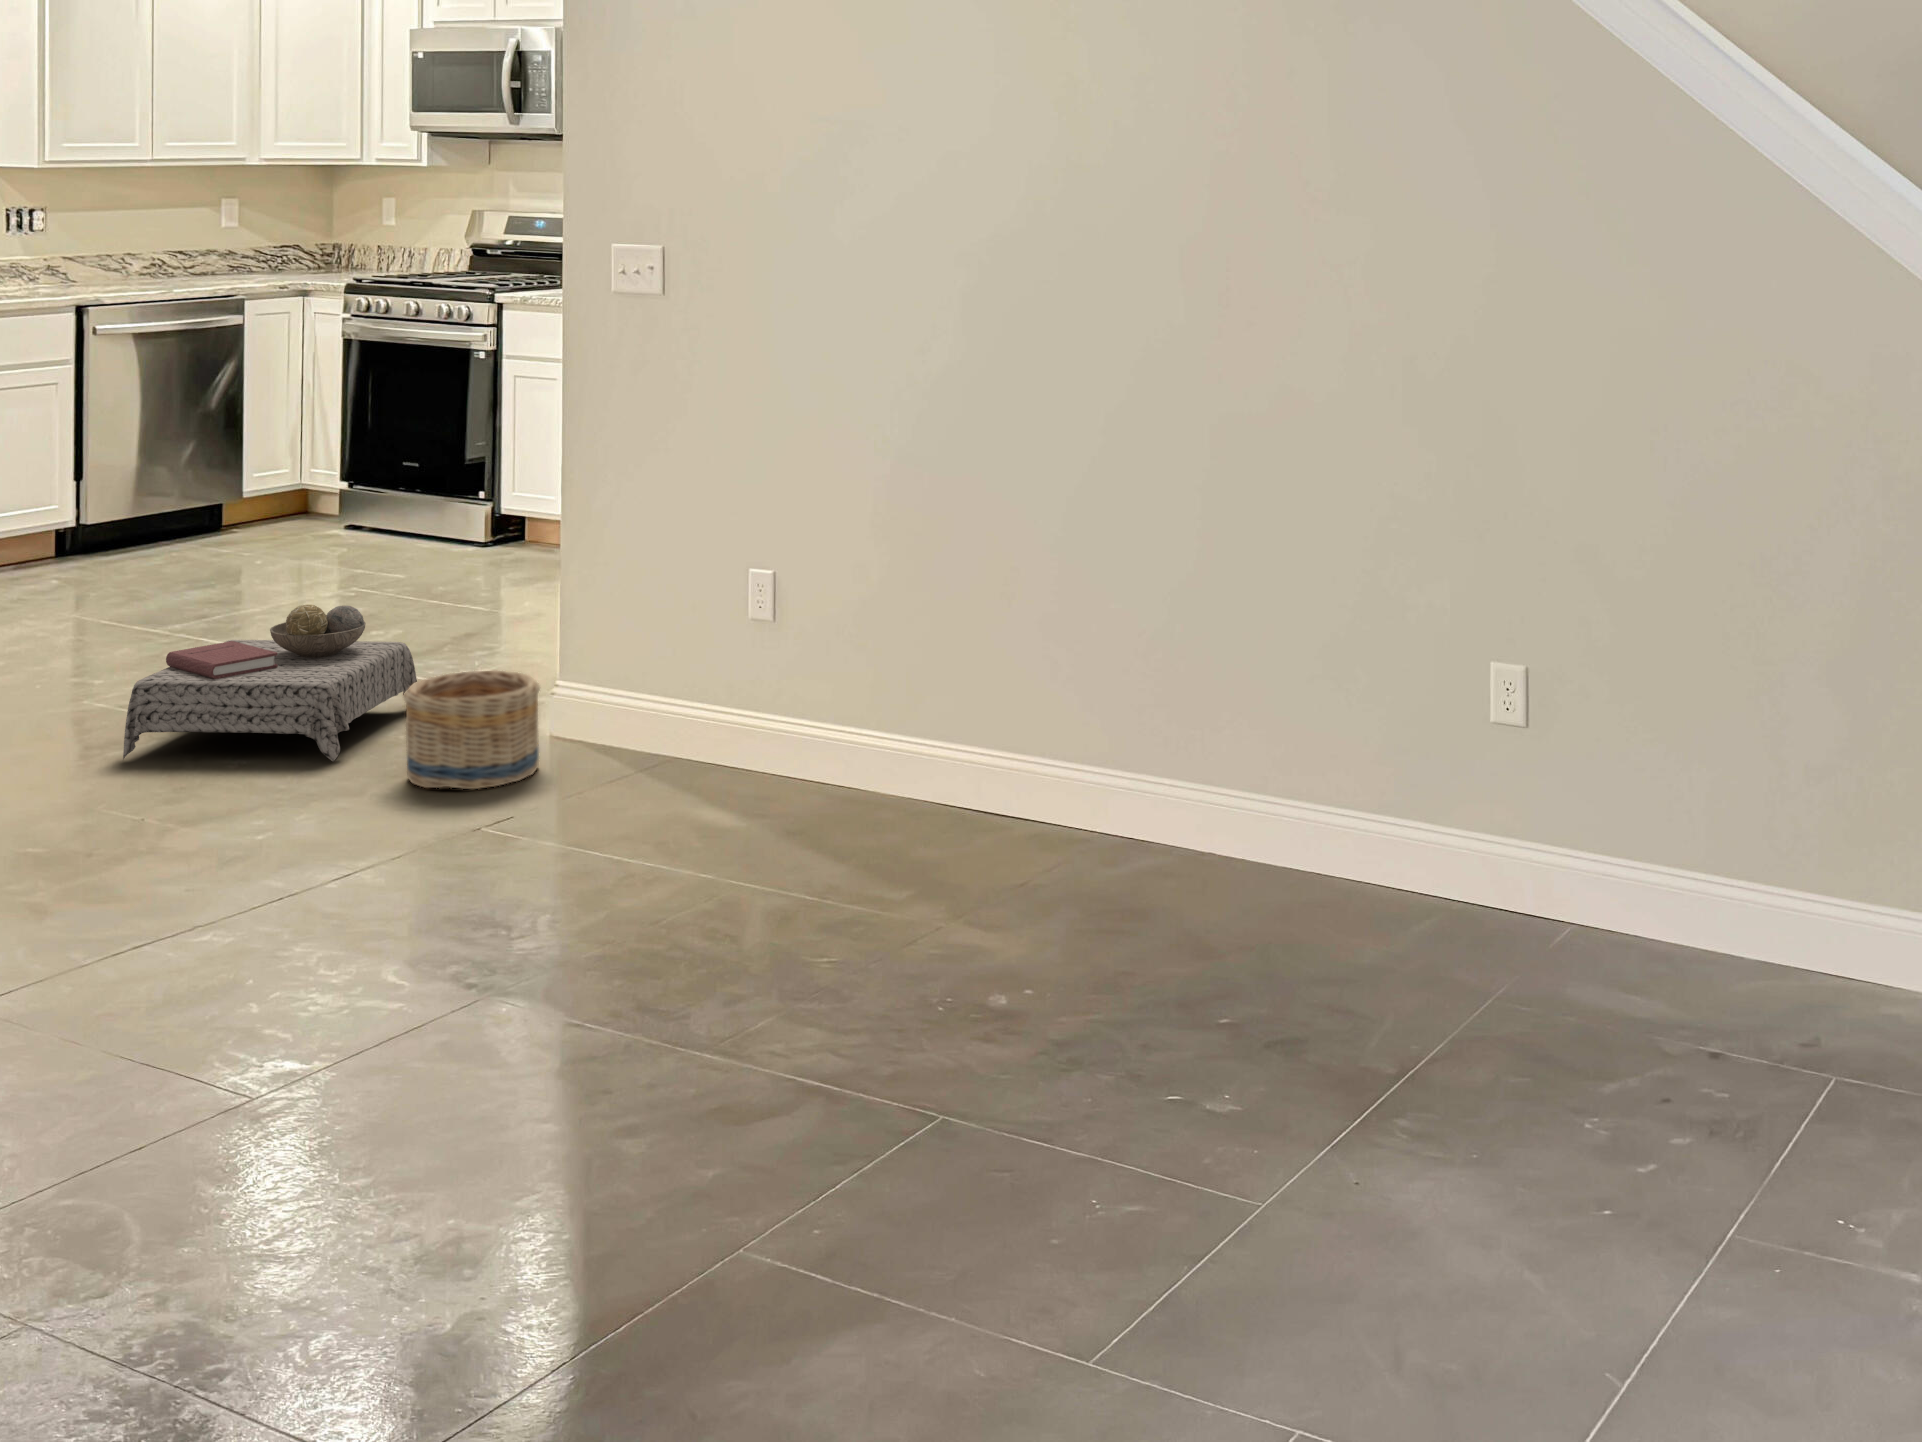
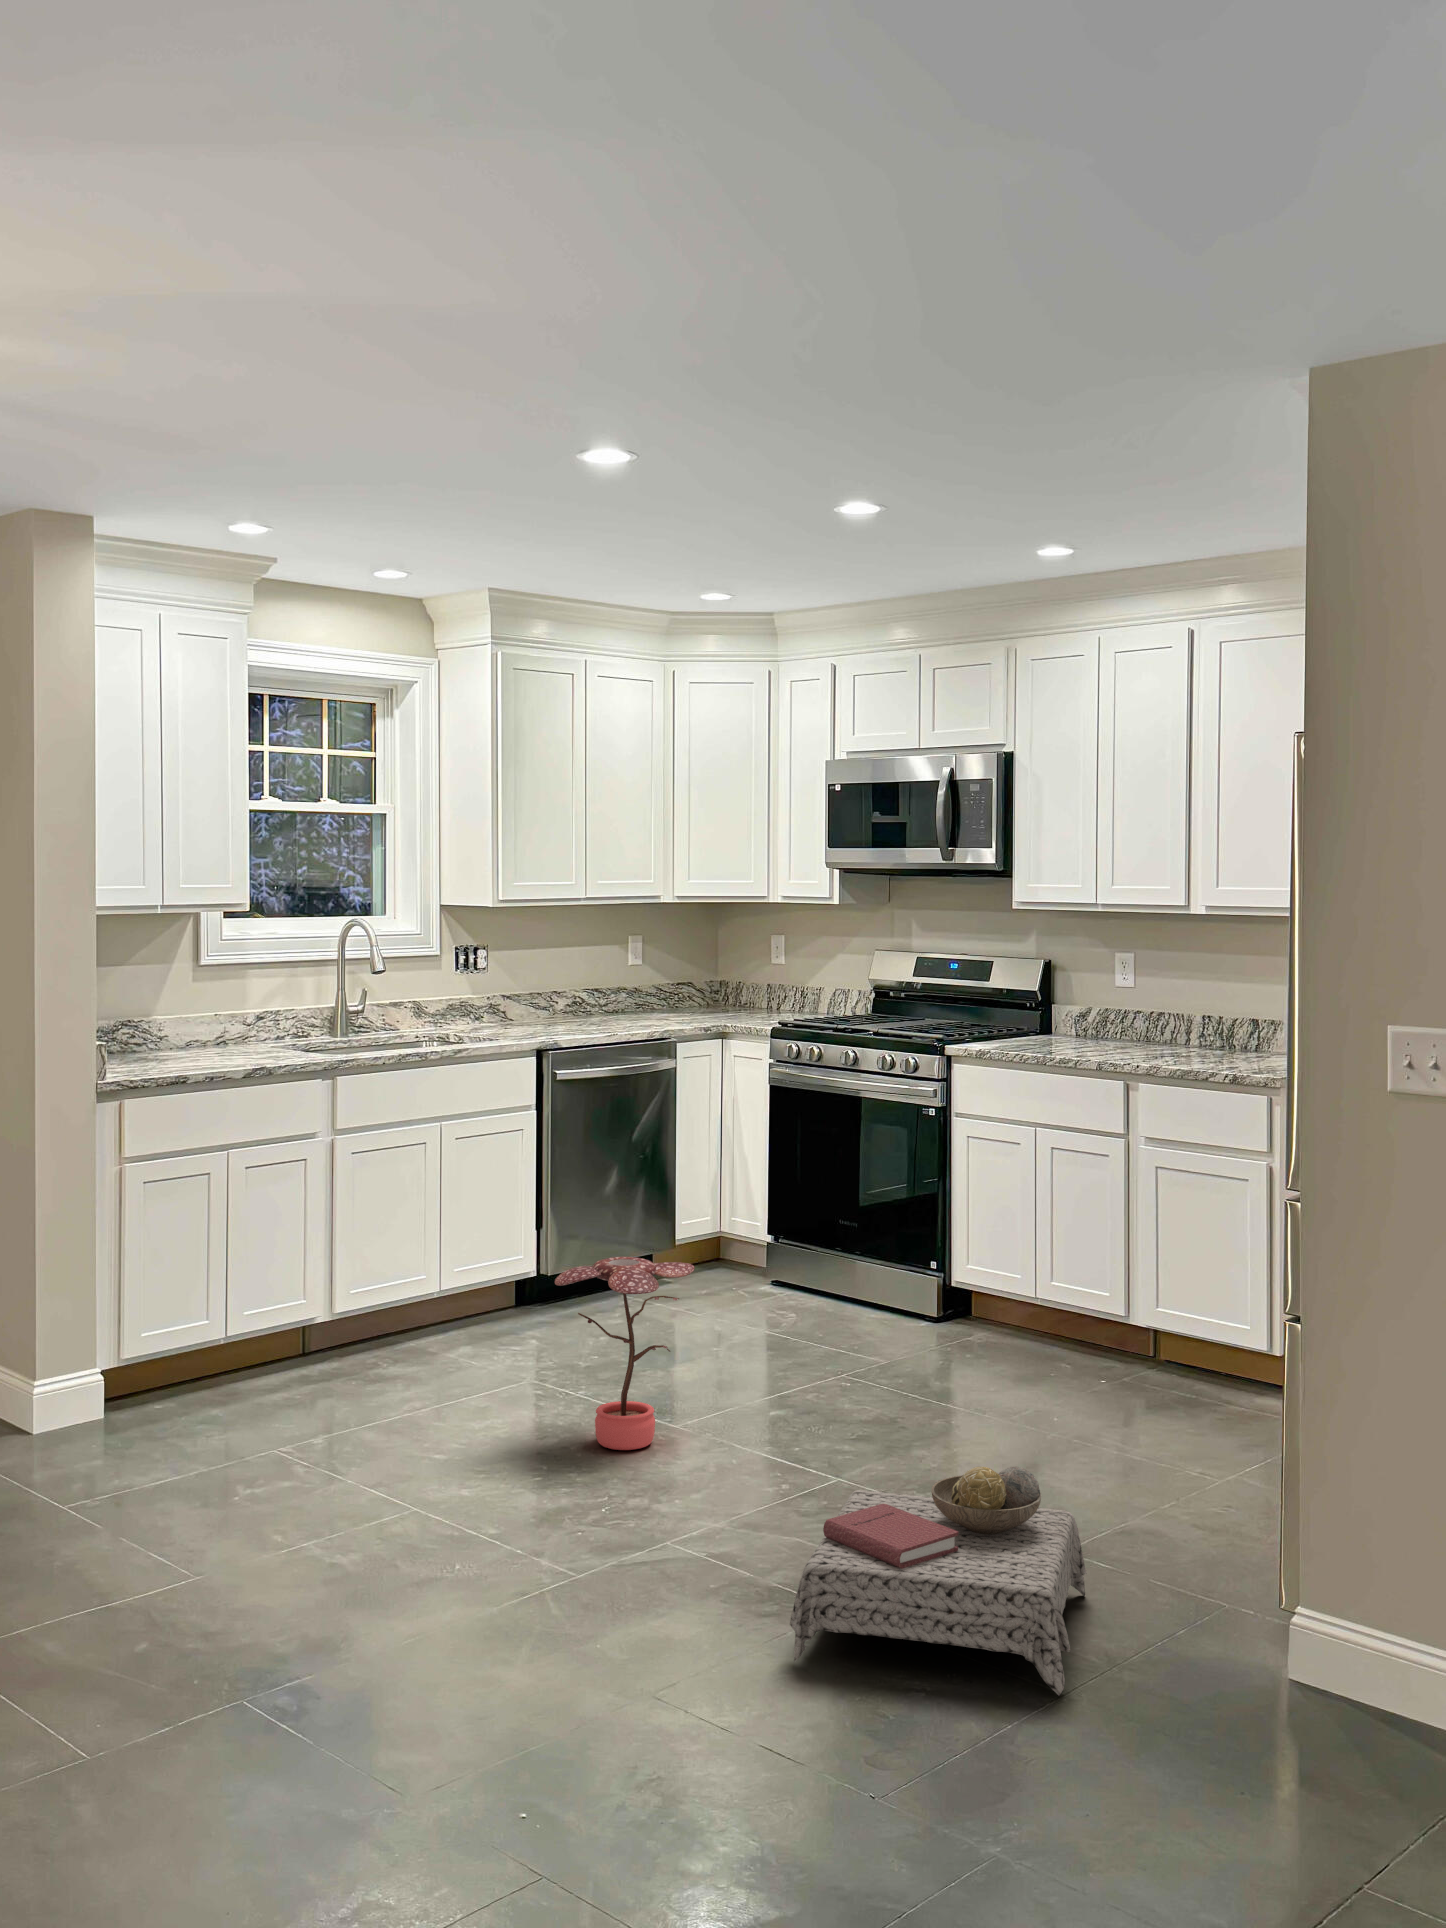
potted plant: none [14,479,161,647] -> present [555,1257,695,1450]
basket: present [403,671,540,789] -> none [1181,1591,1362,1782]

